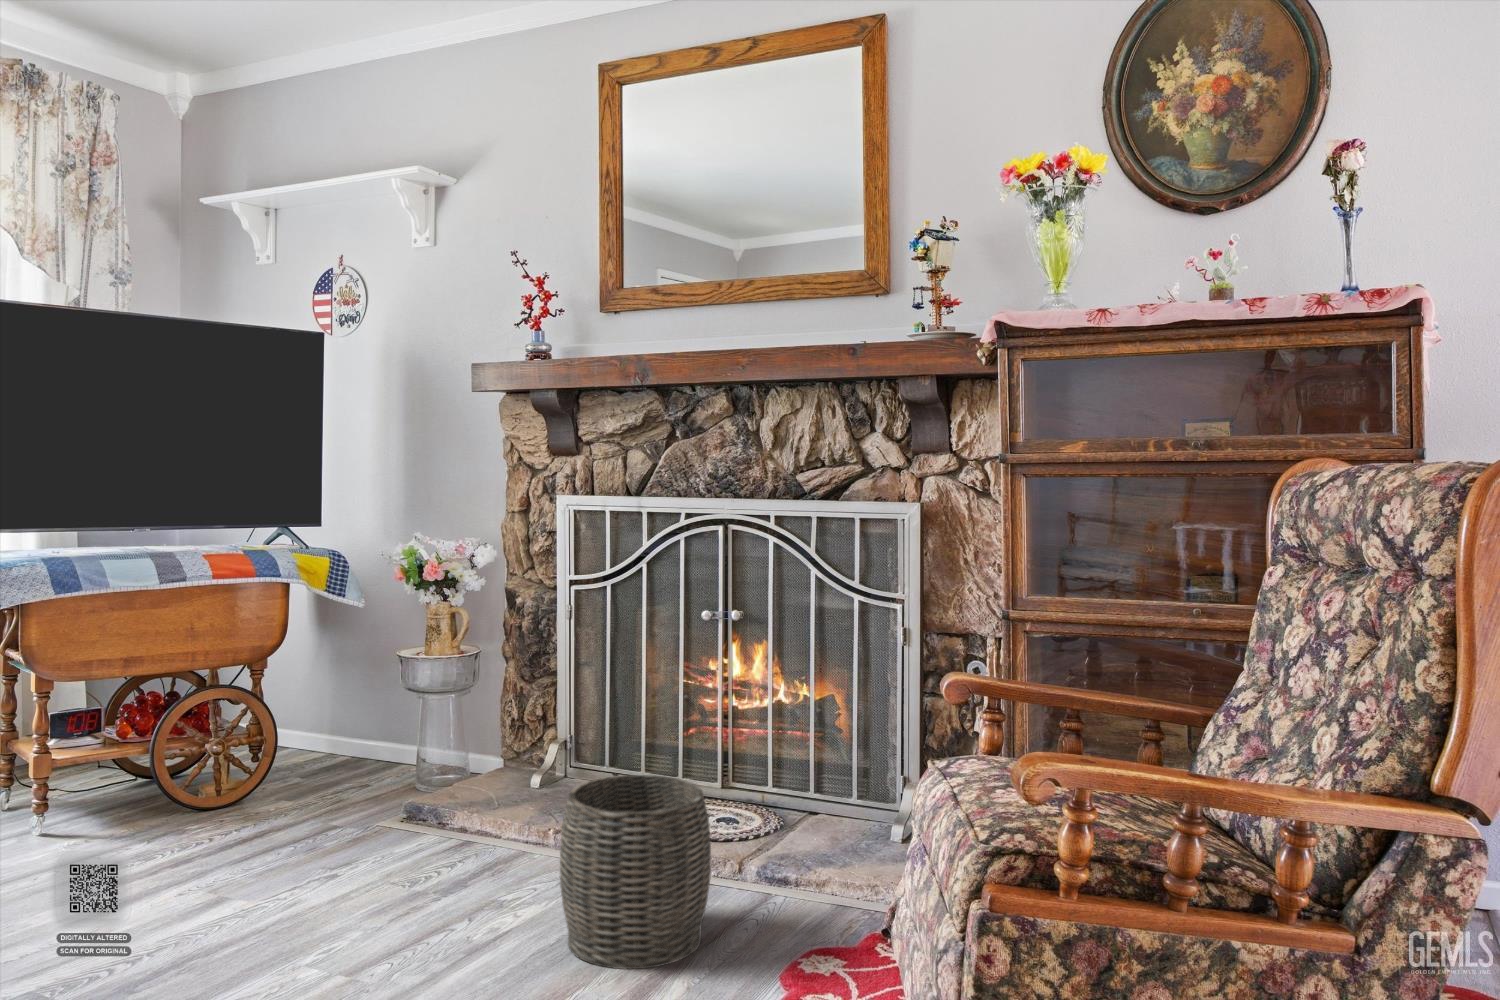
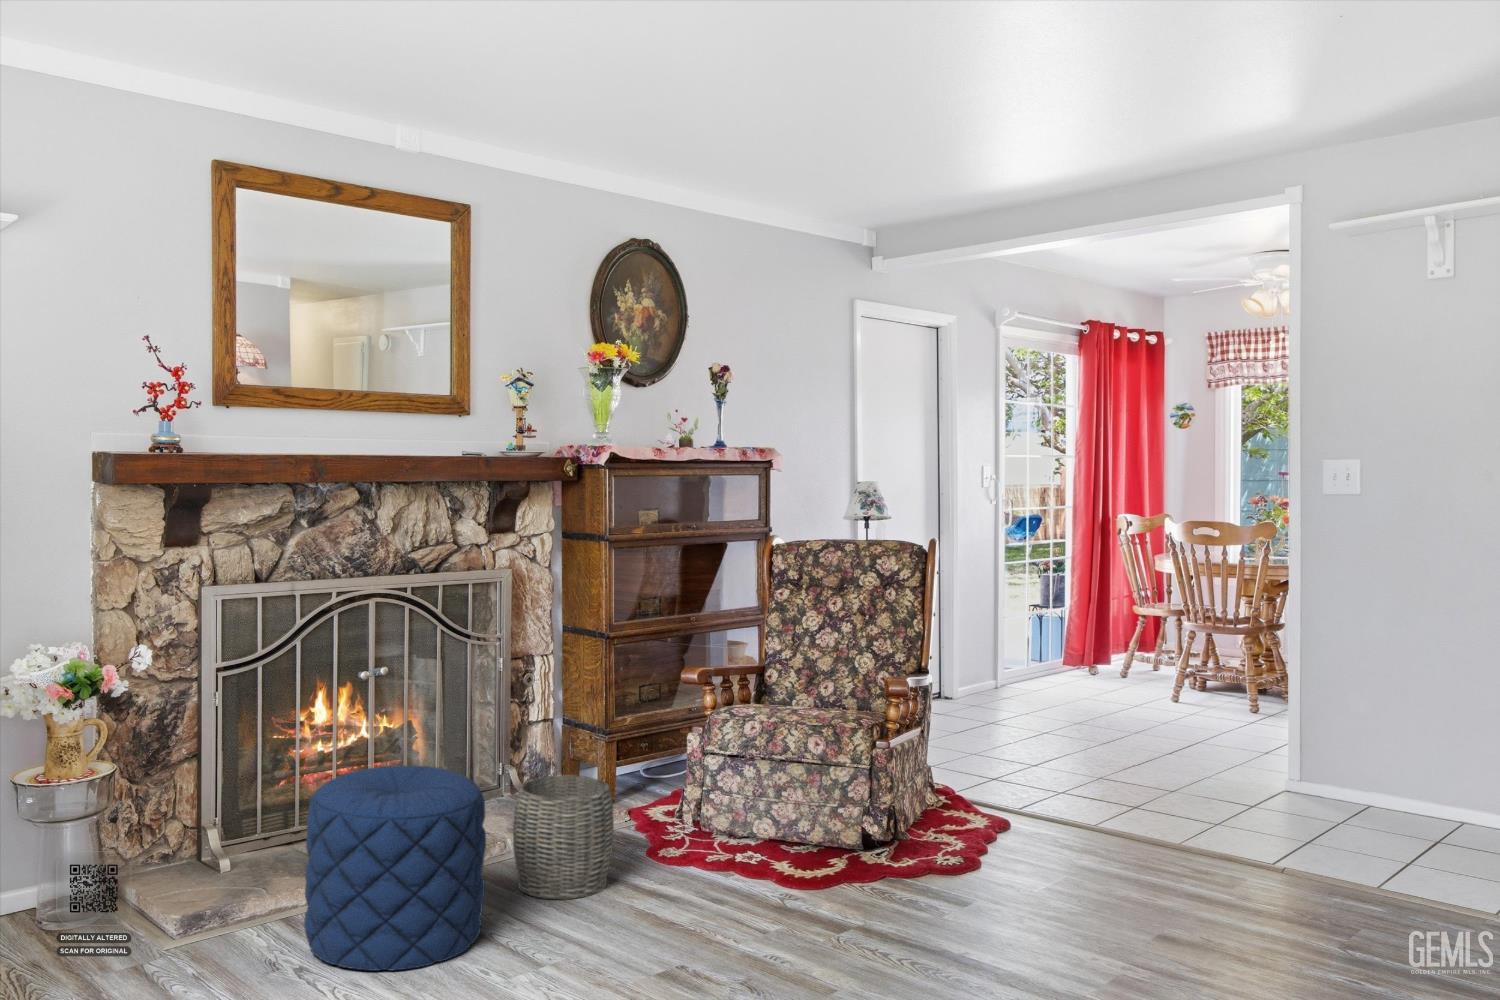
pouf: none [277,693,501,944] -> present [304,765,486,971]

